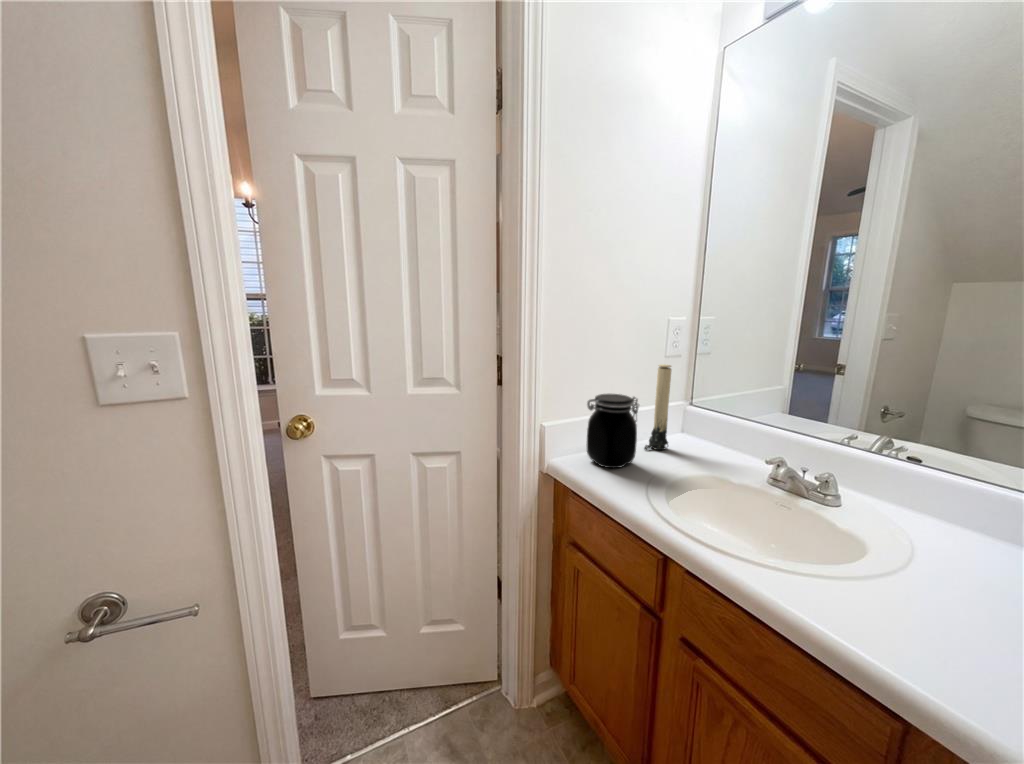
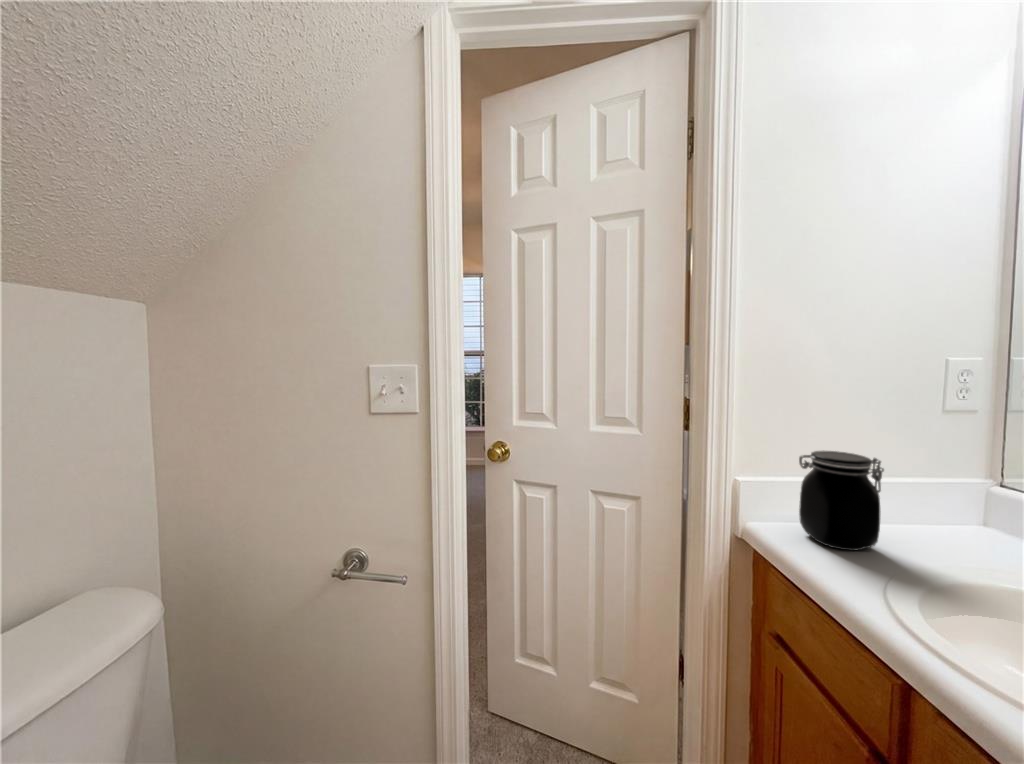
candle: present [644,364,671,450] -> none [901,420,948,542]

